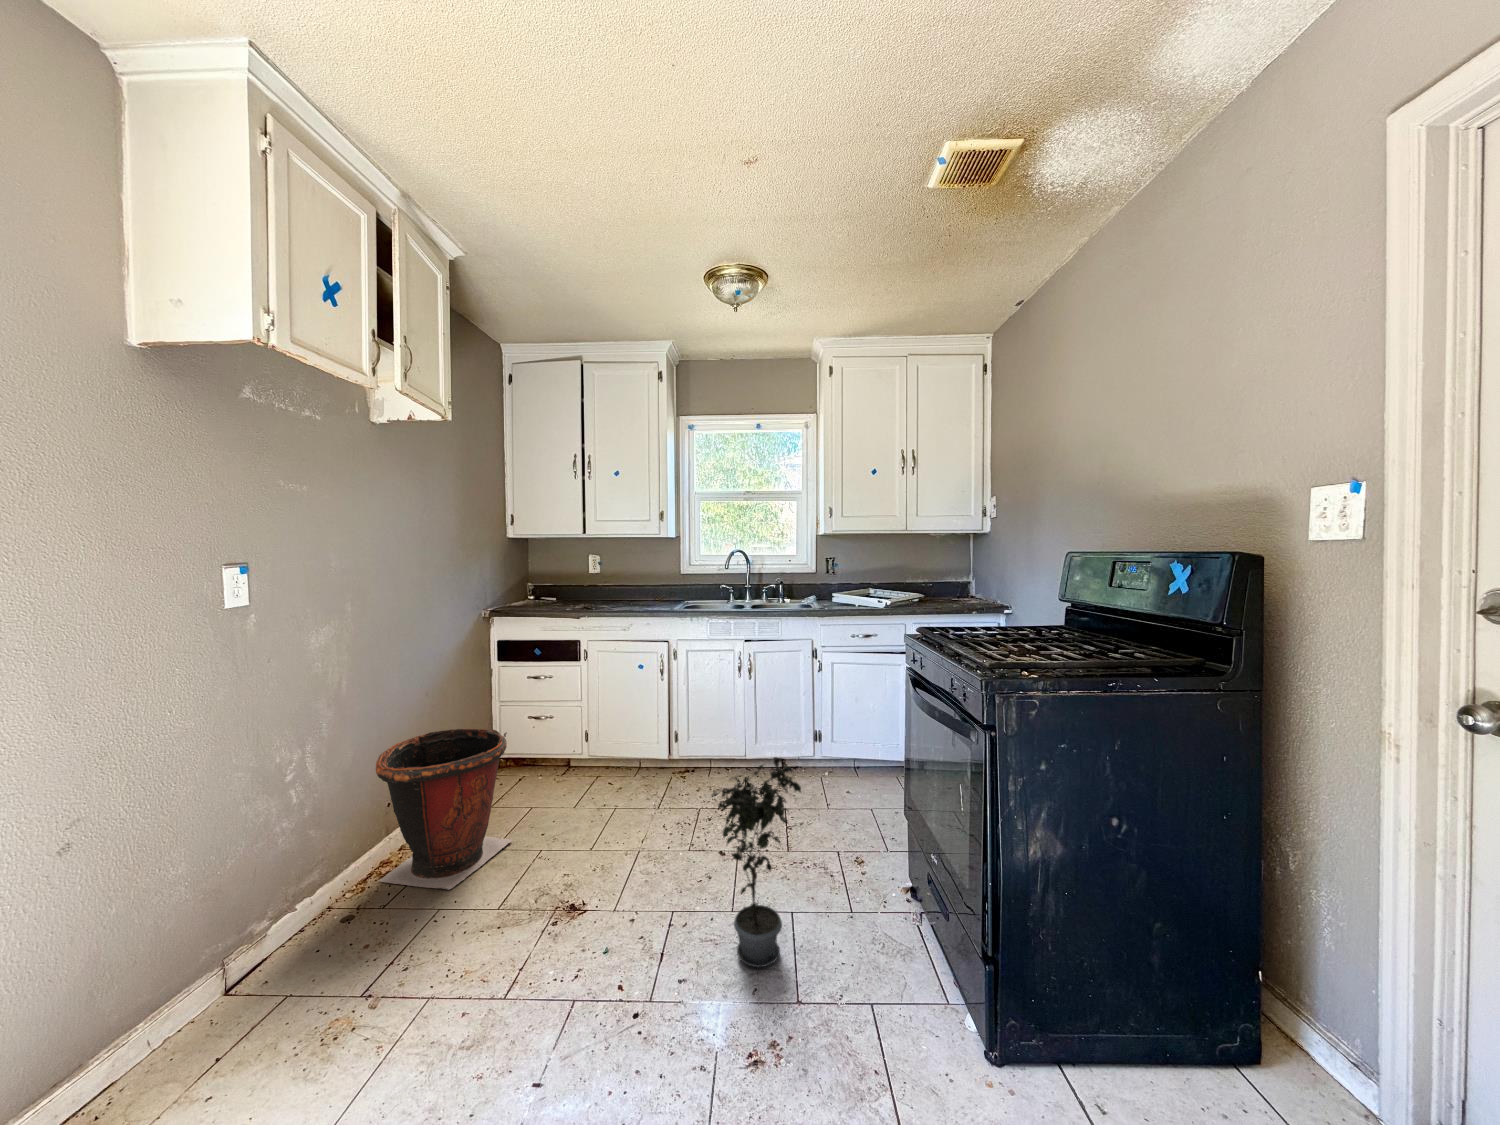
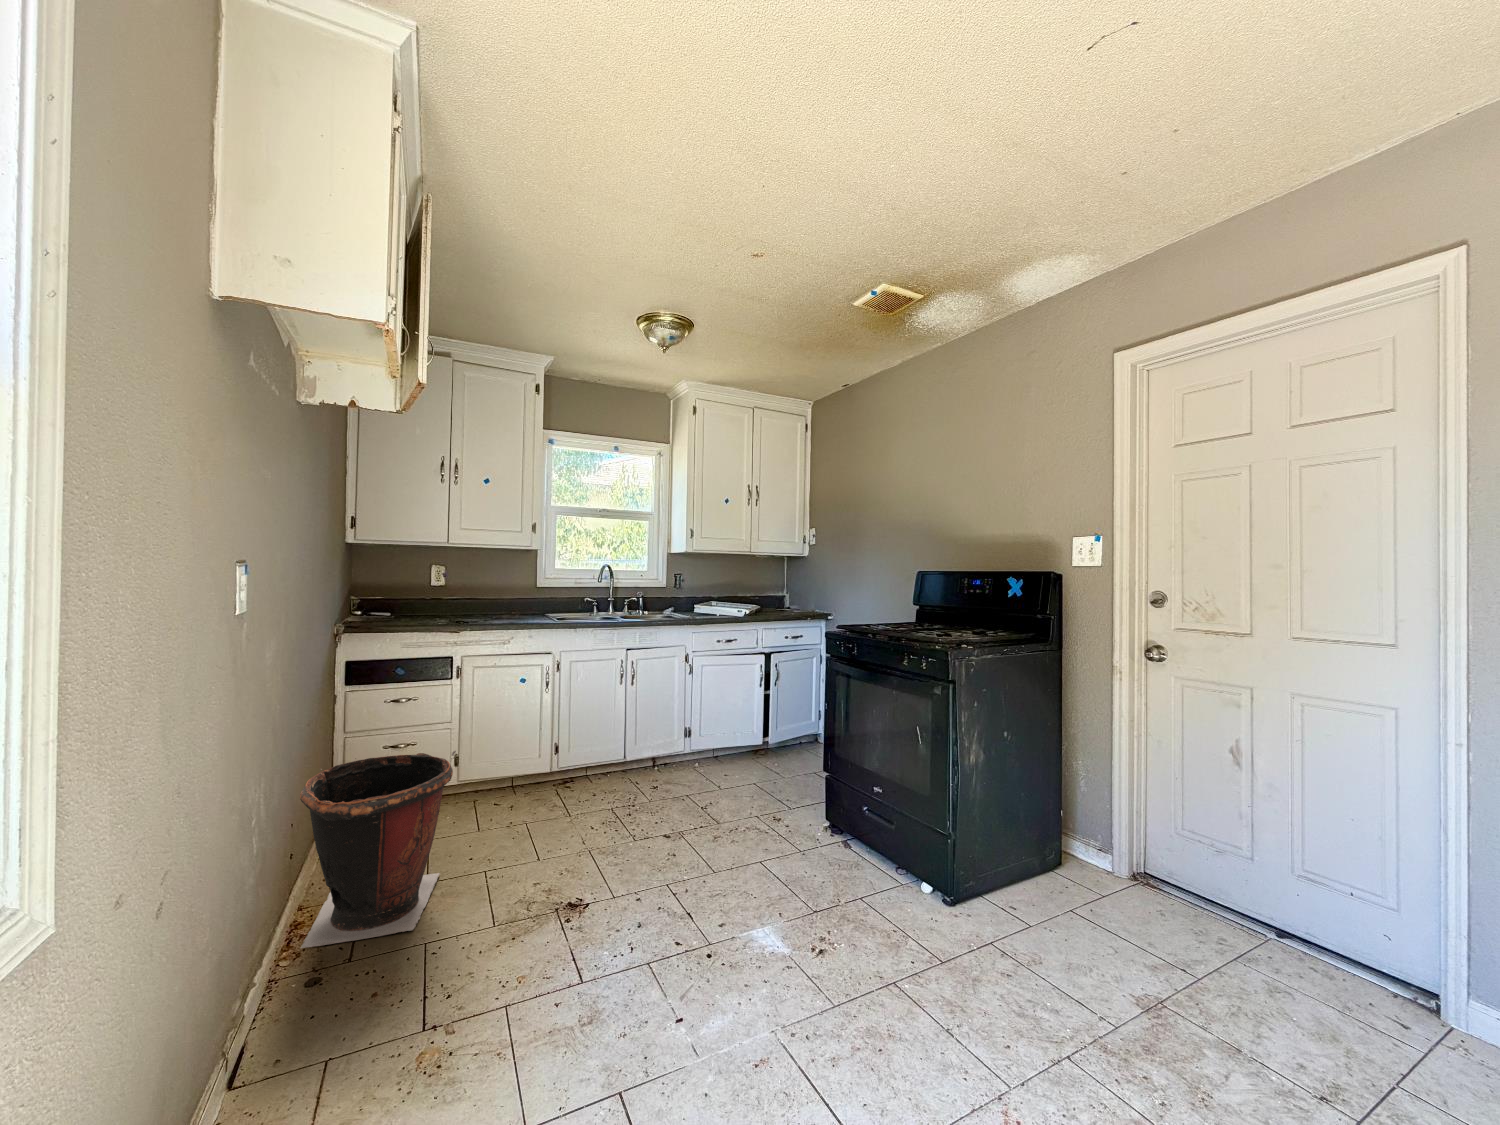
potted plant: present [711,757,801,967] -> none [731,727,804,903]

